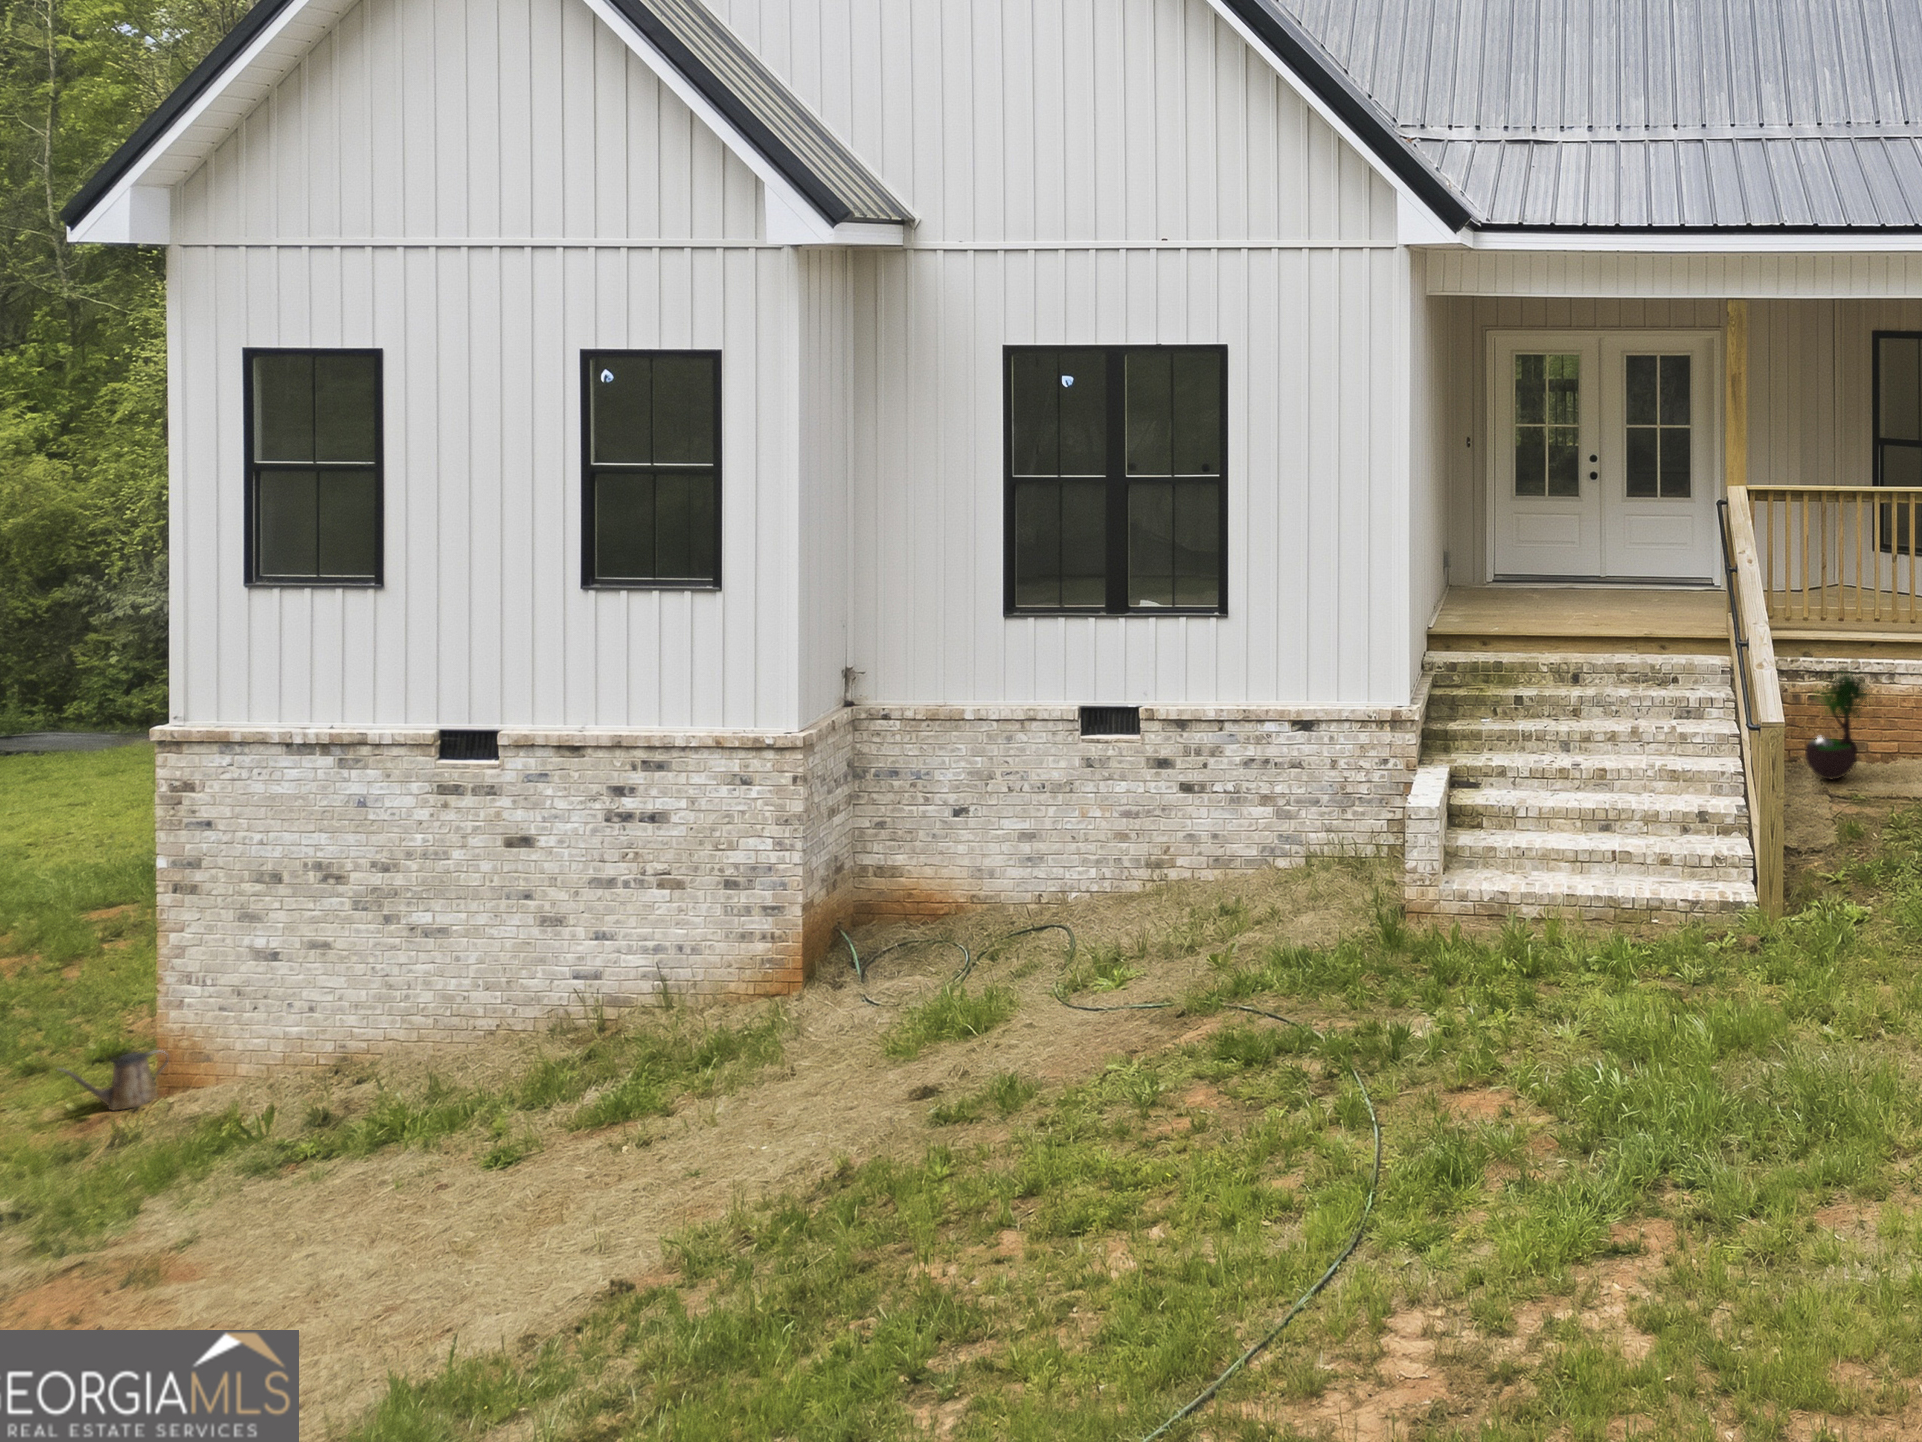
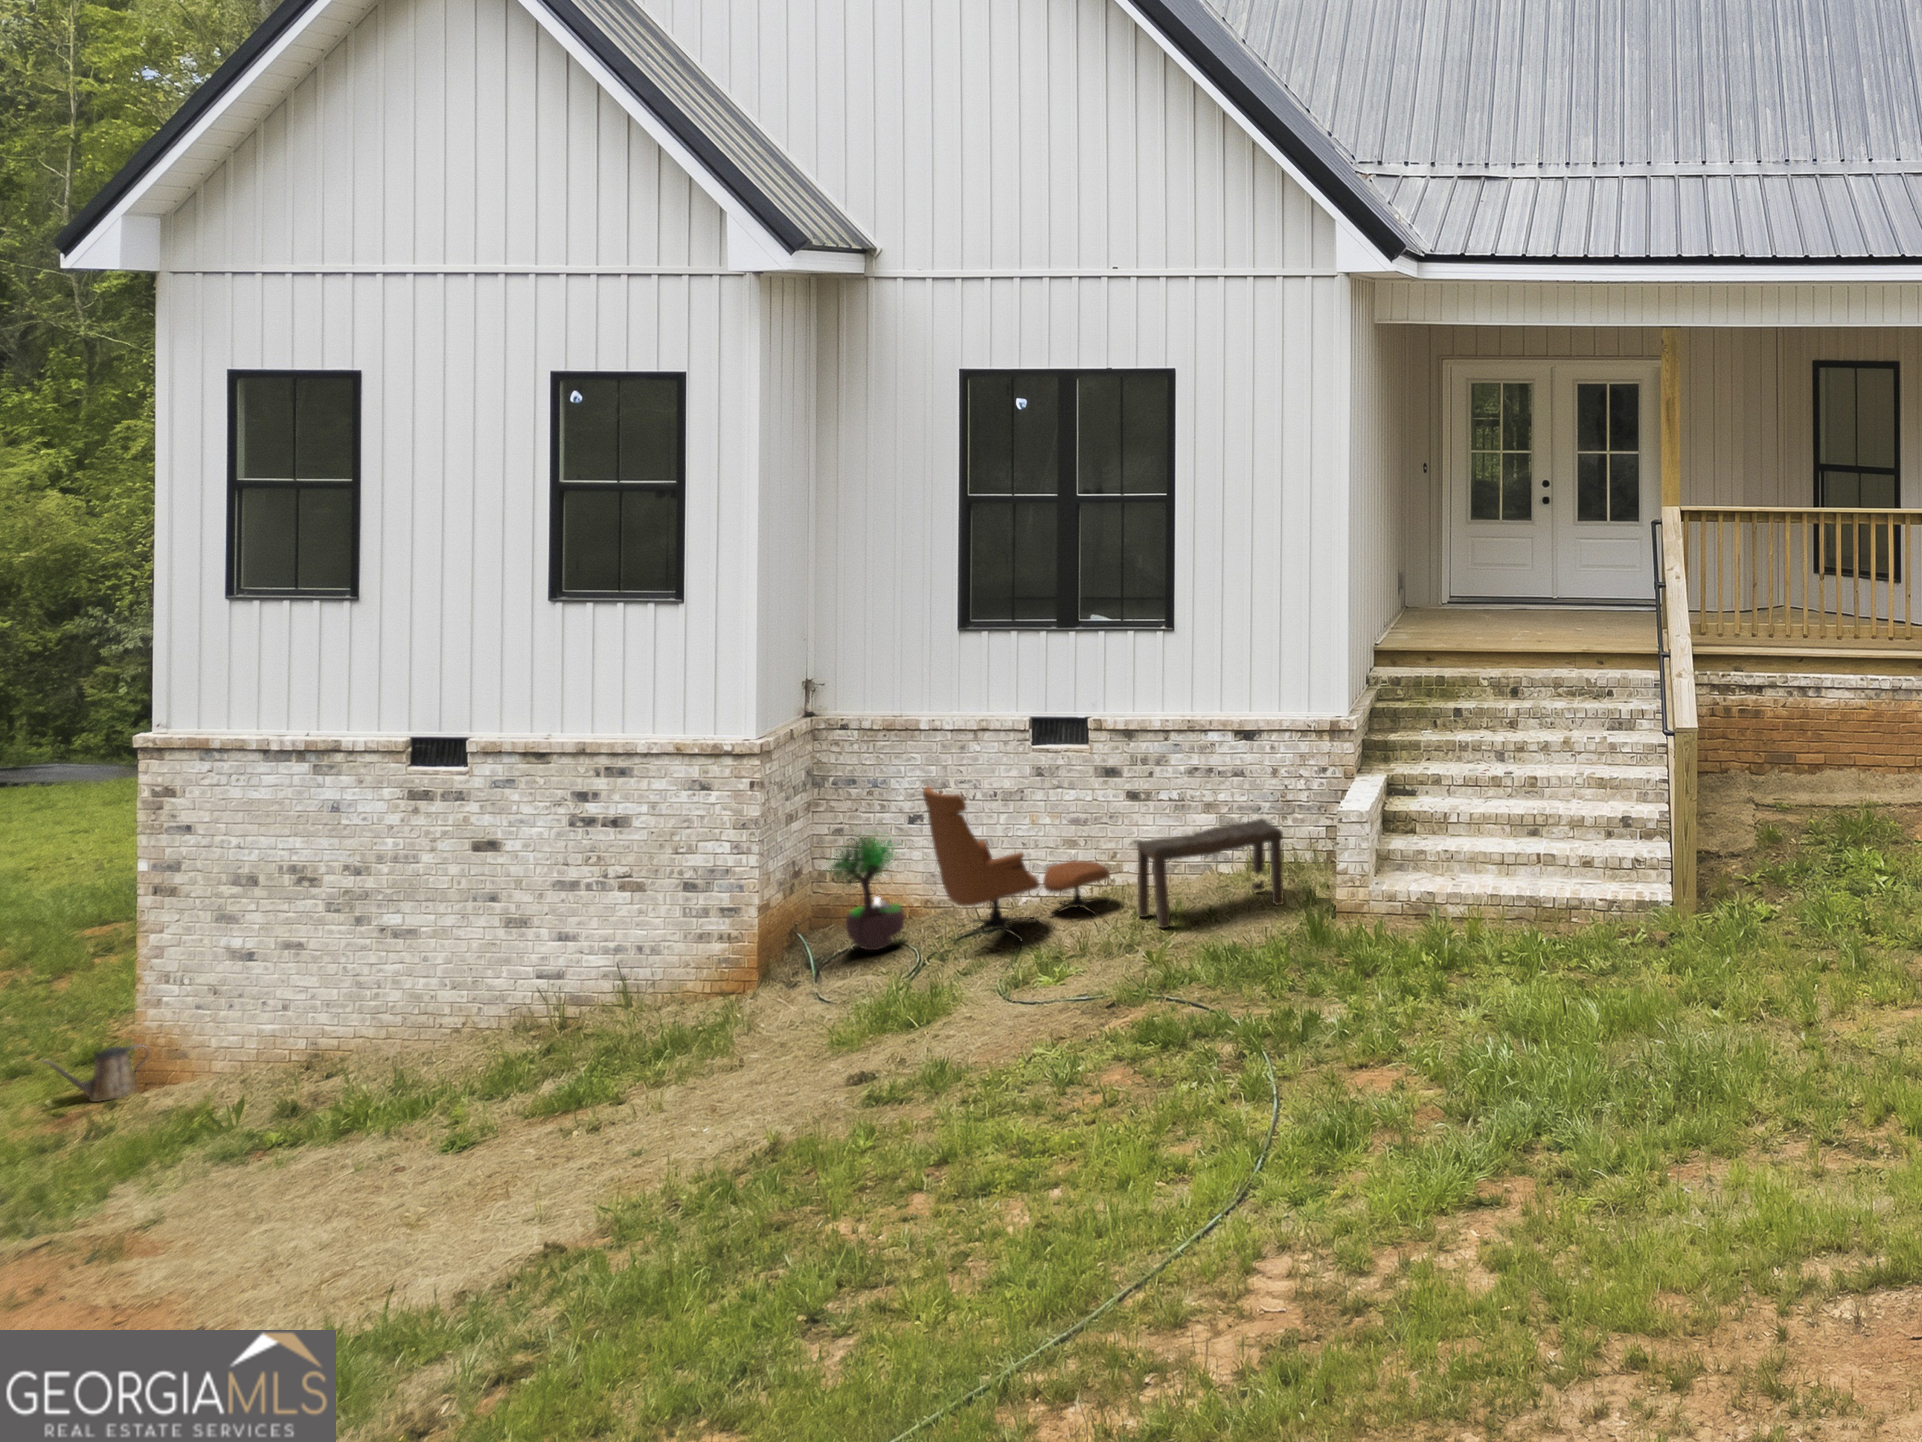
potted tree: present [1805,665,1870,779] -> present [830,830,904,950]
lounge chair: none [976,781,1166,947] -> present [923,786,1109,944]
bench: none [1197,811,1349,929] -> present [1137,819,1284,928]

